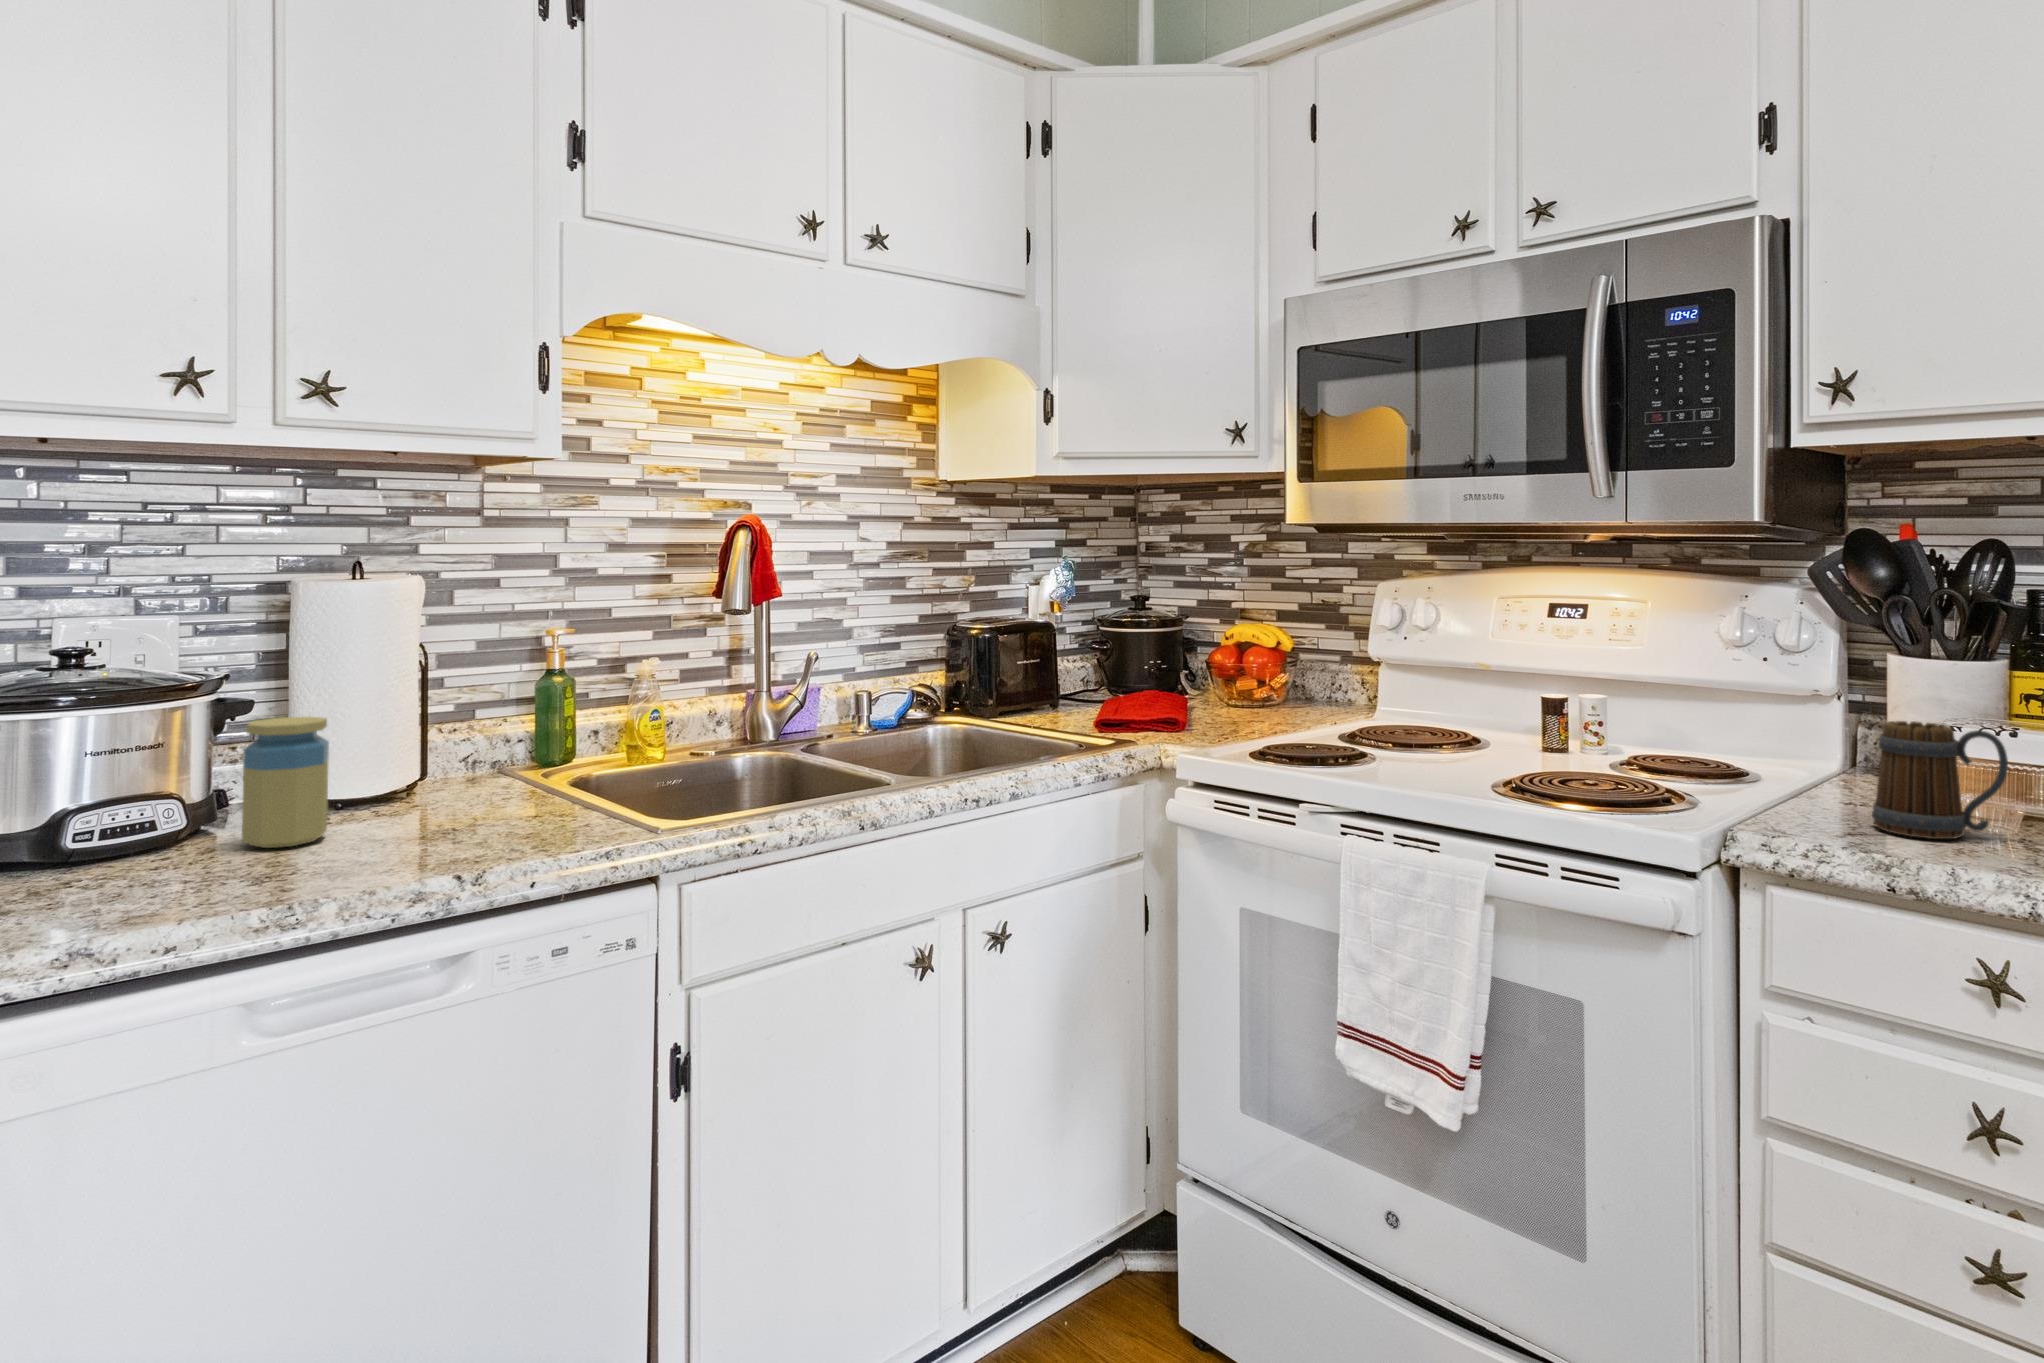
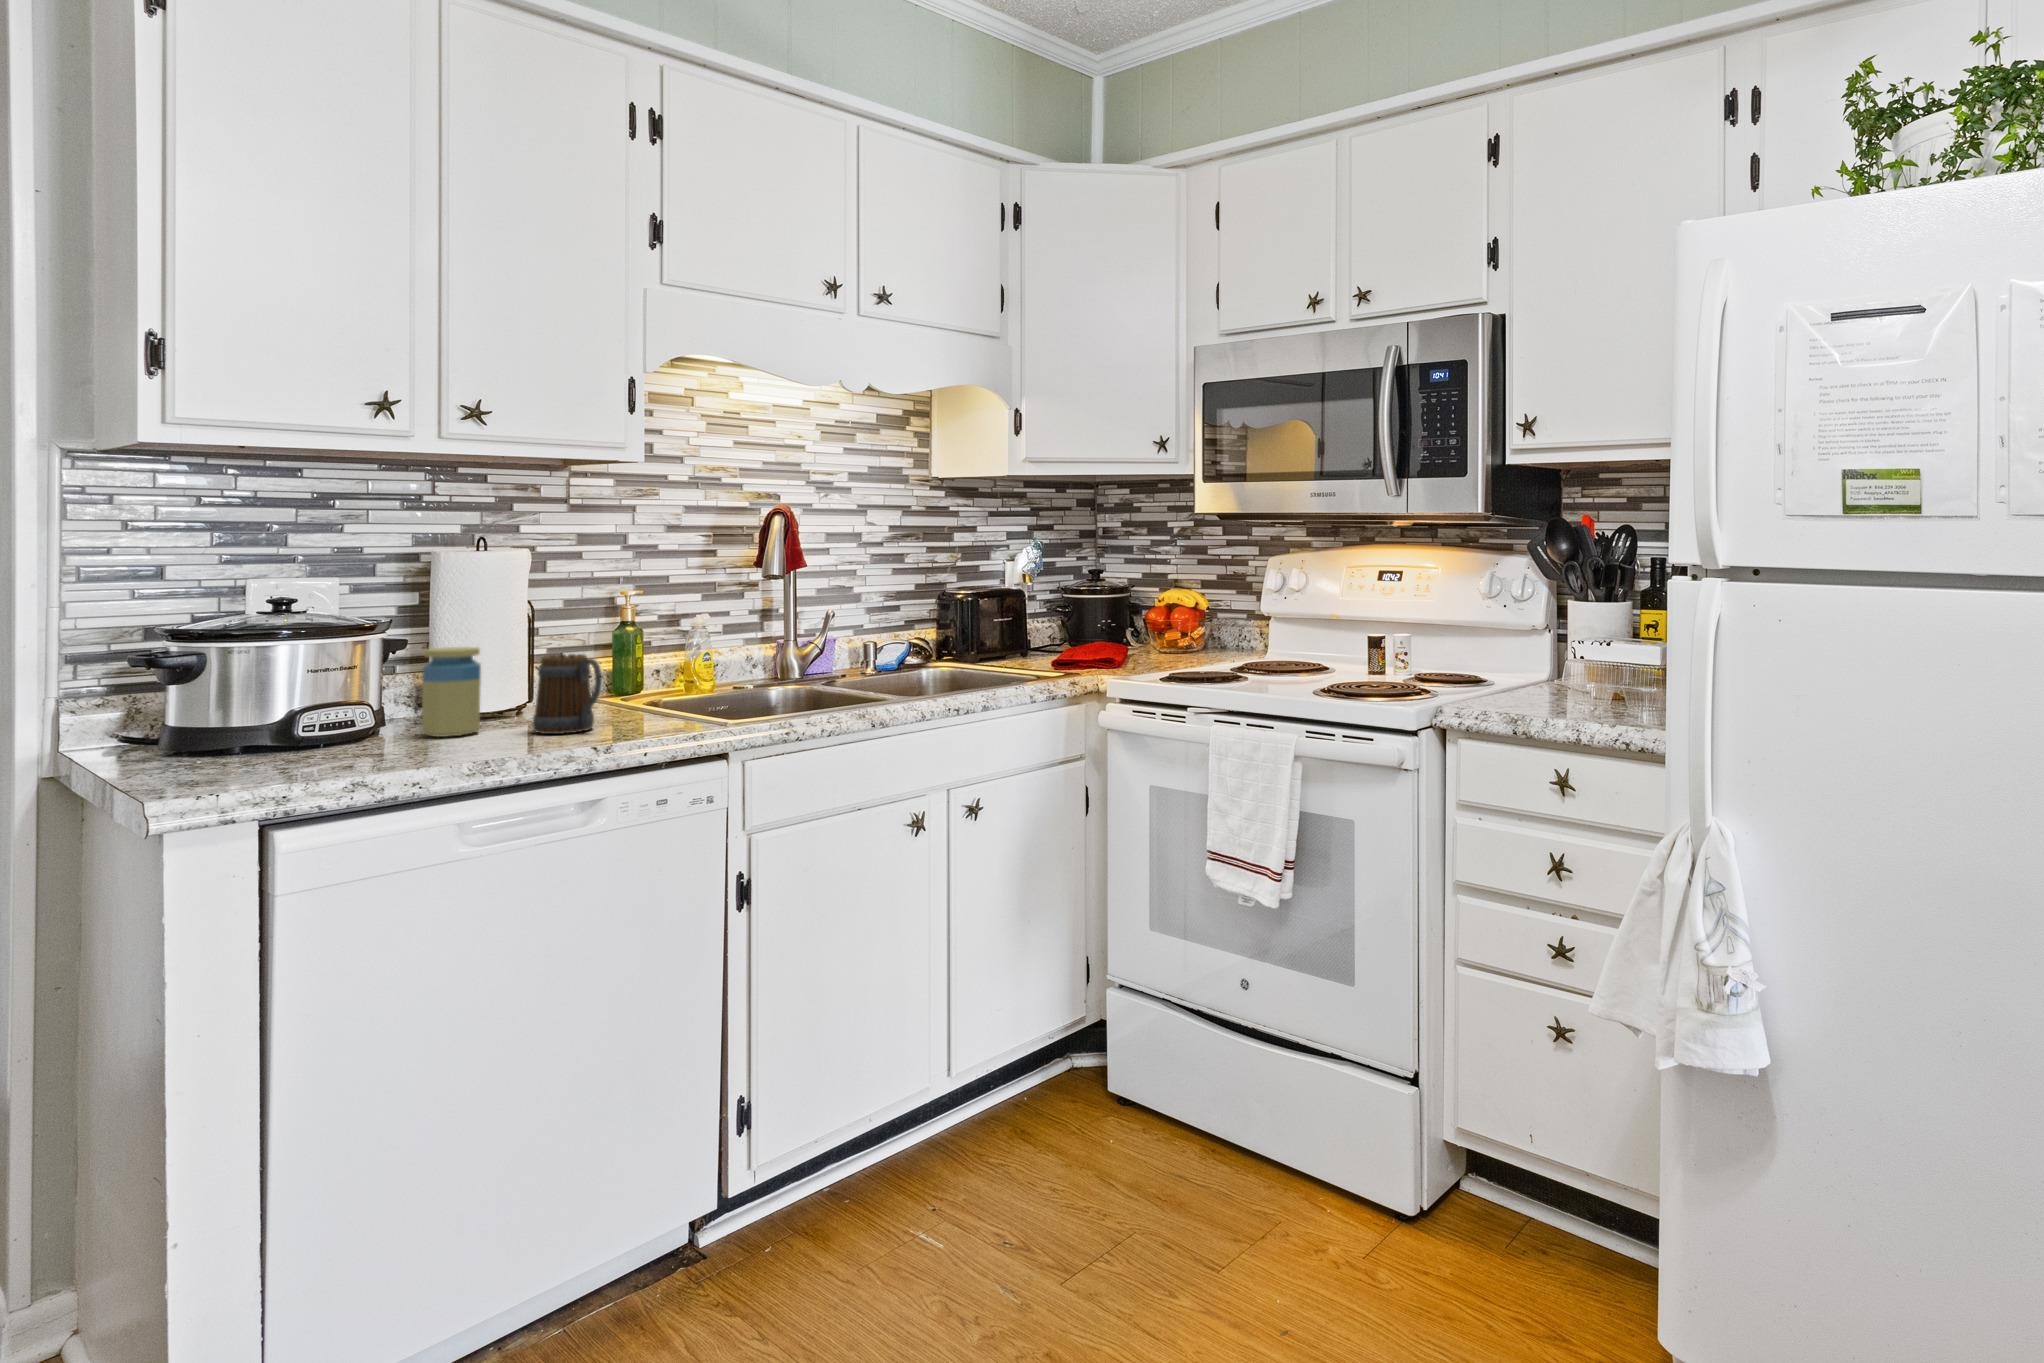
mug: present [1872,721,2008,839] -> present [532,654,602,734]

